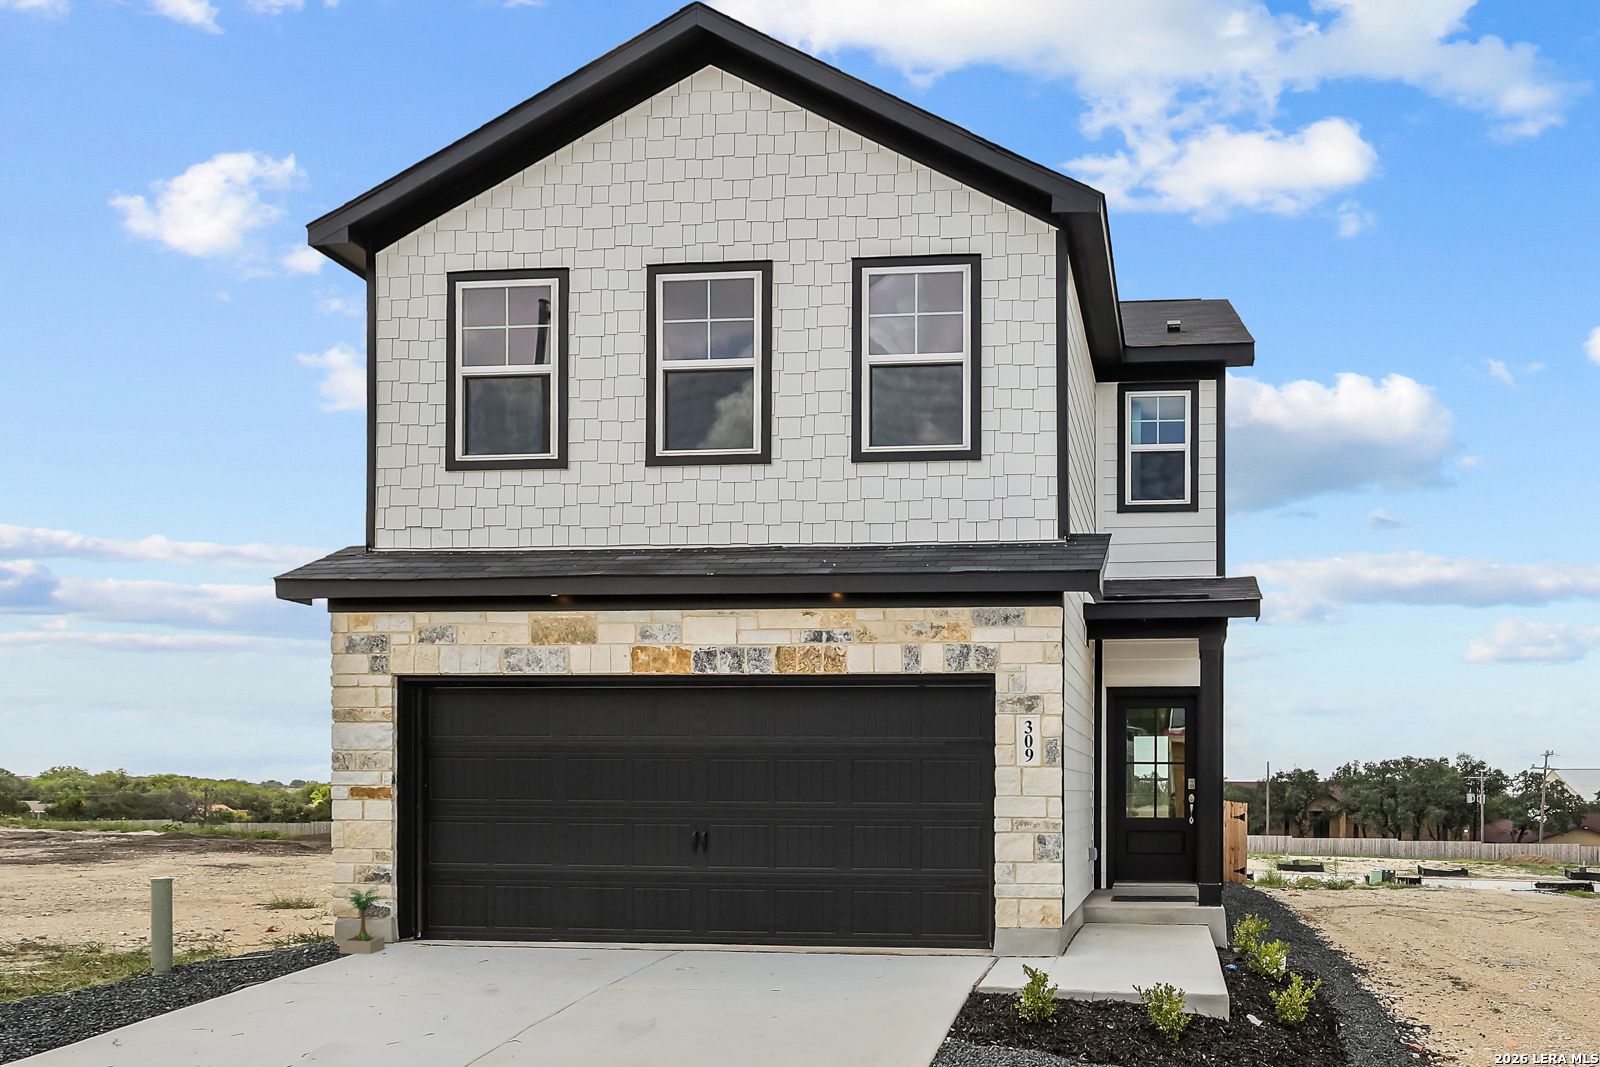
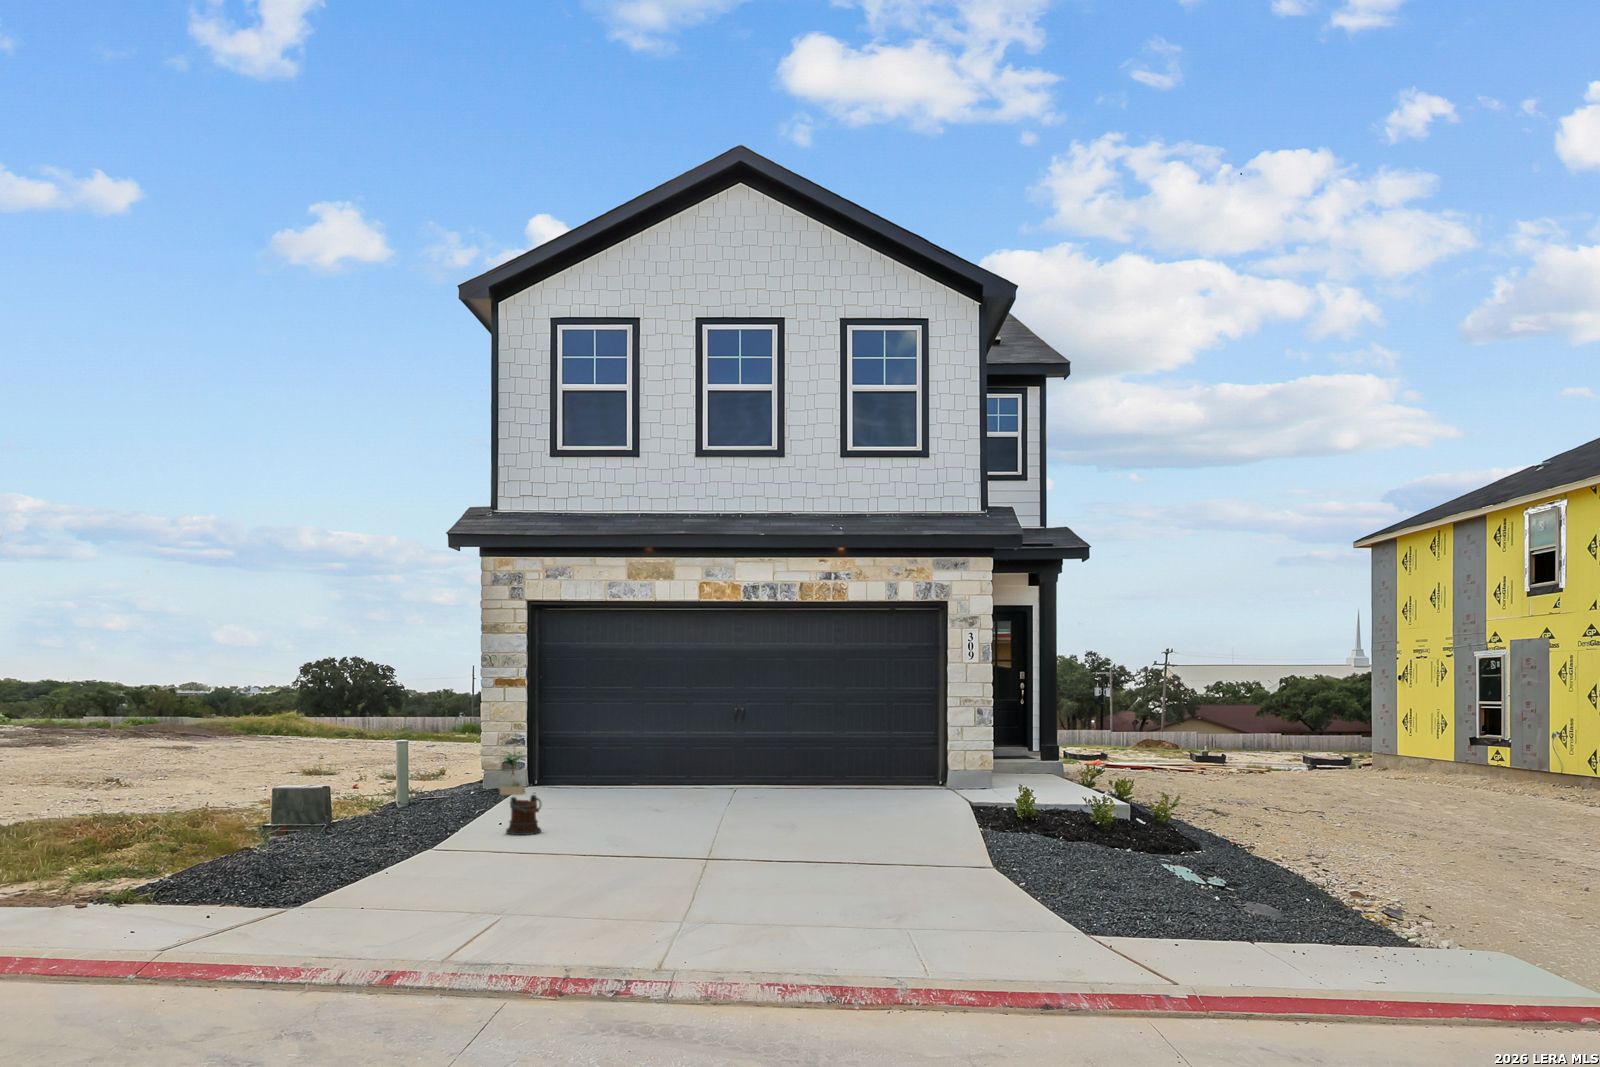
bucket: none [147,979,210,1047] -> present [506,794,542,835]

